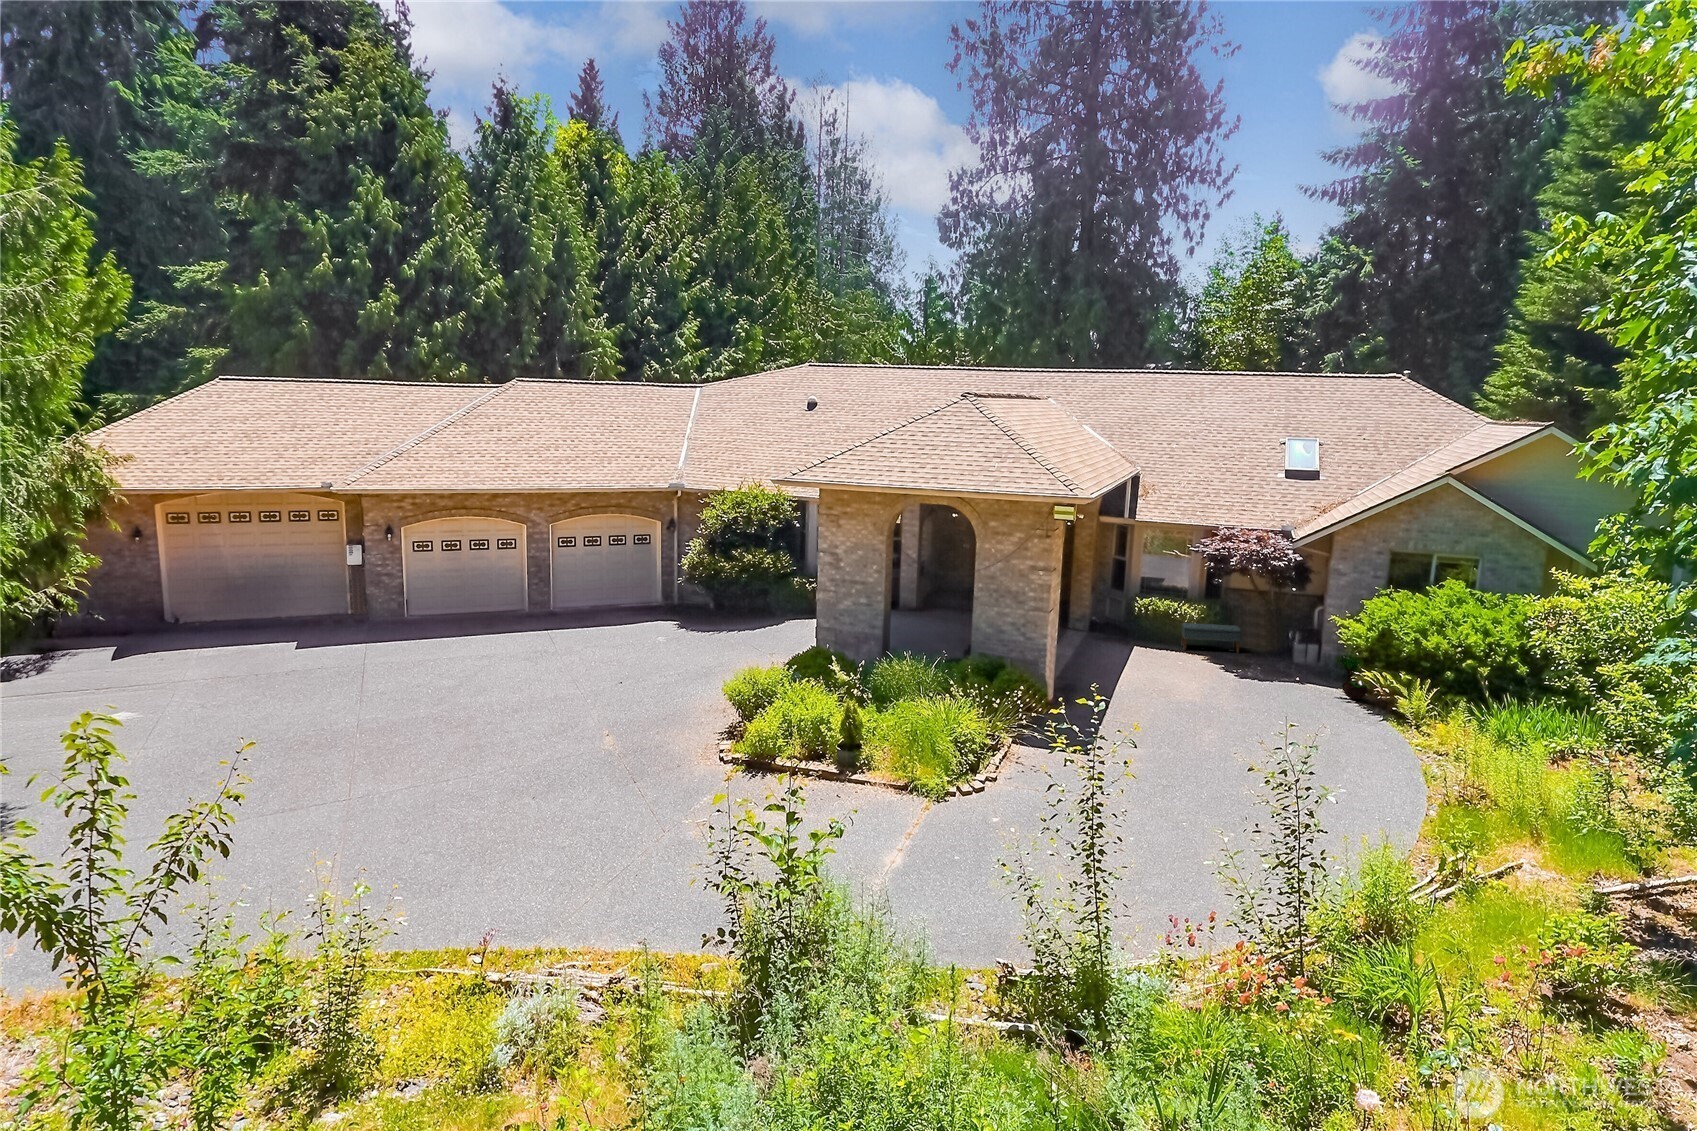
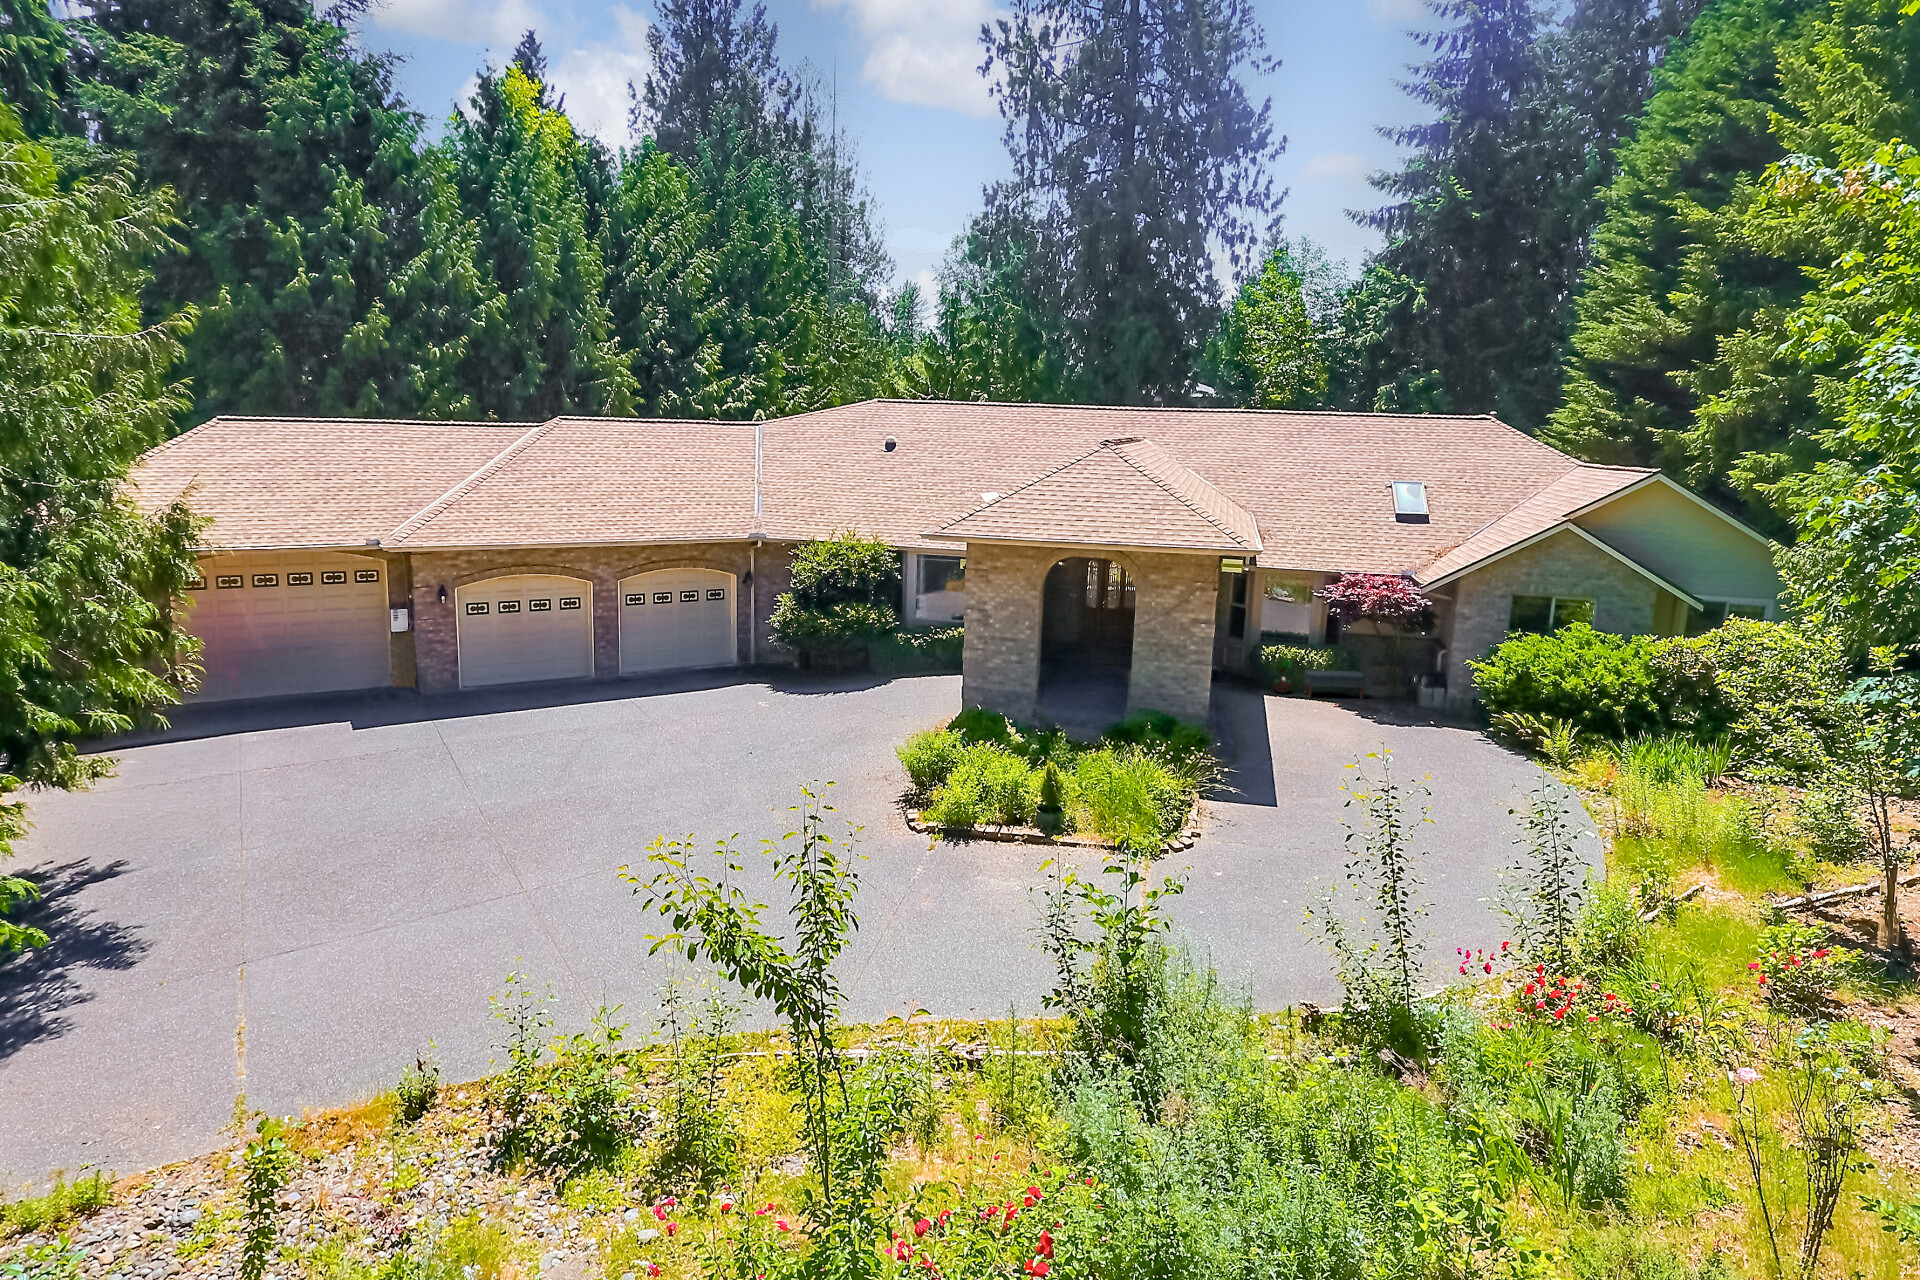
potted tree: present [1336,653,1367,699] -> present [1271,658,1292,693]

